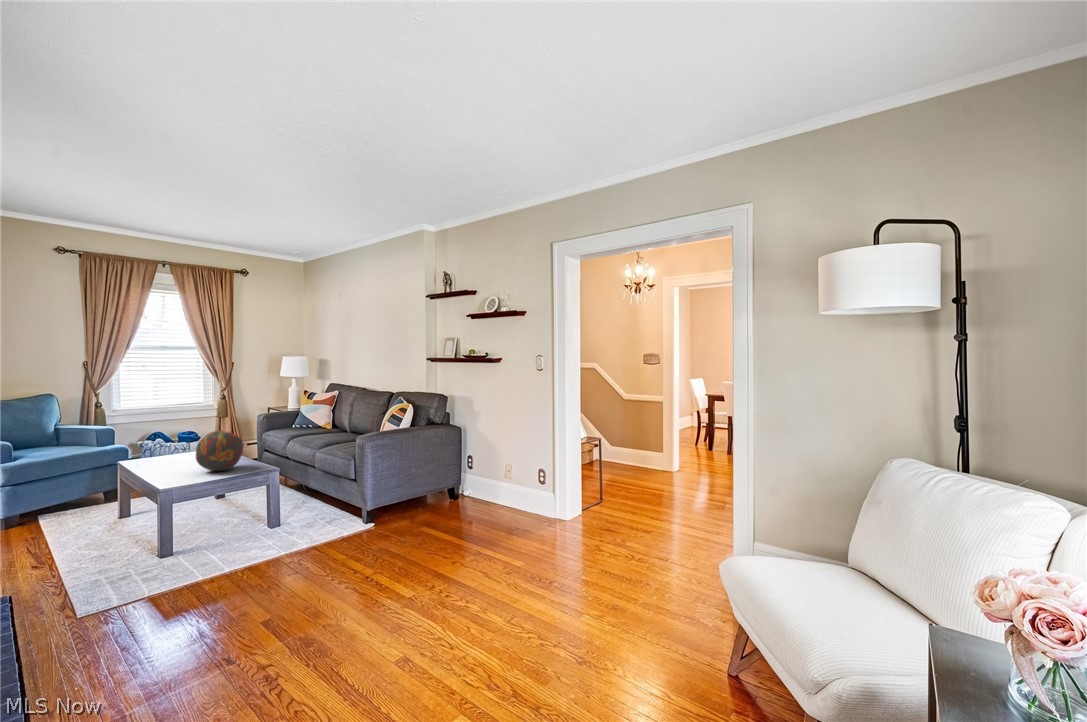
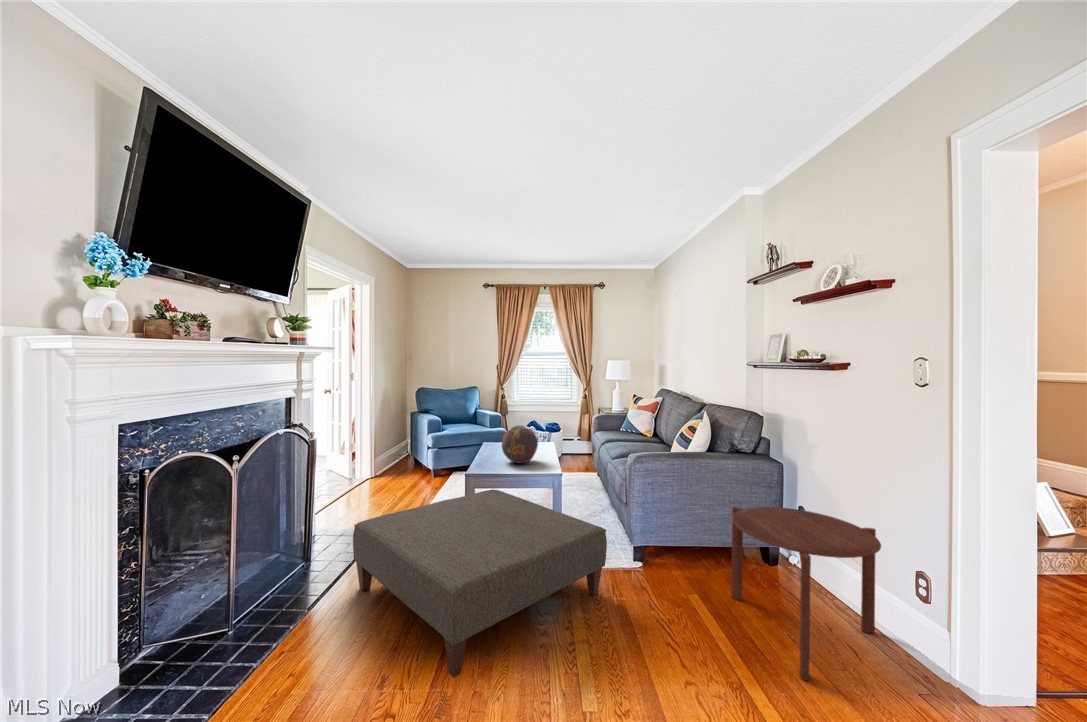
side table: none [445,452,528,539] -> present [731,507,881,680]
ottoman: none [81,495,366,635] -> present [353,490,607,678]

